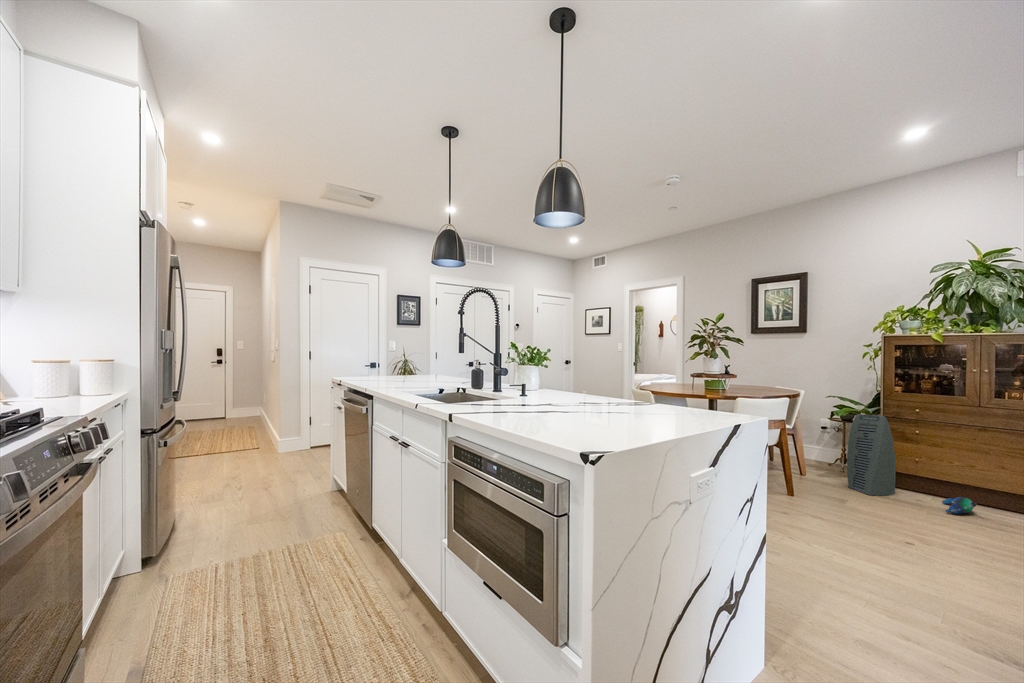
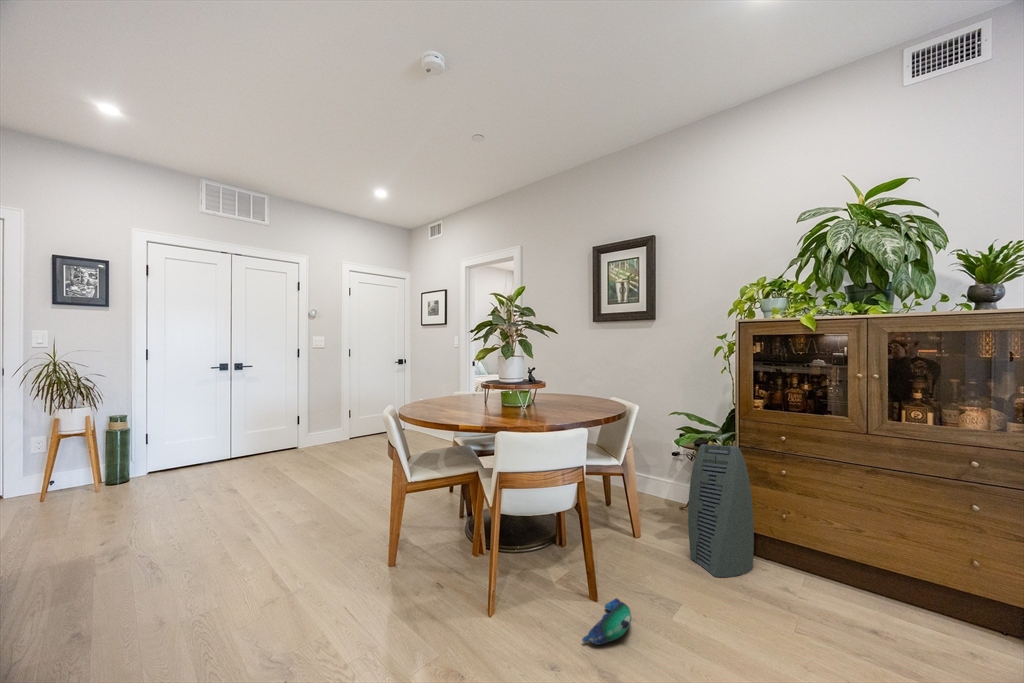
plush toy: present [942,497,977,514] -> present [582,598,631,644]

